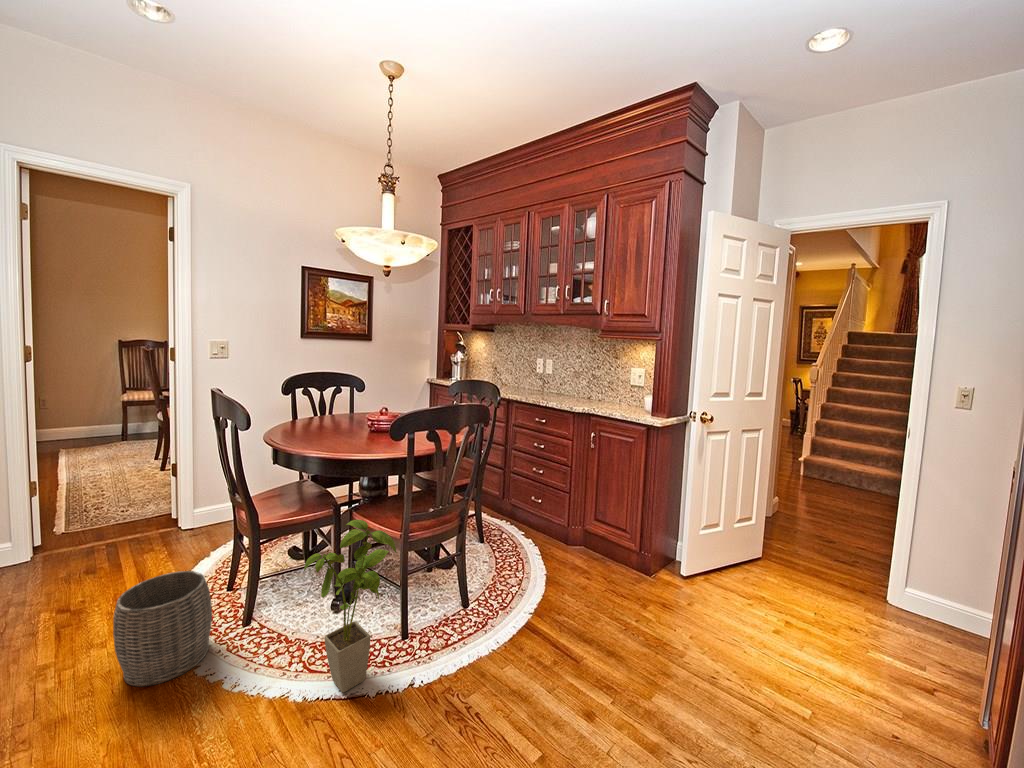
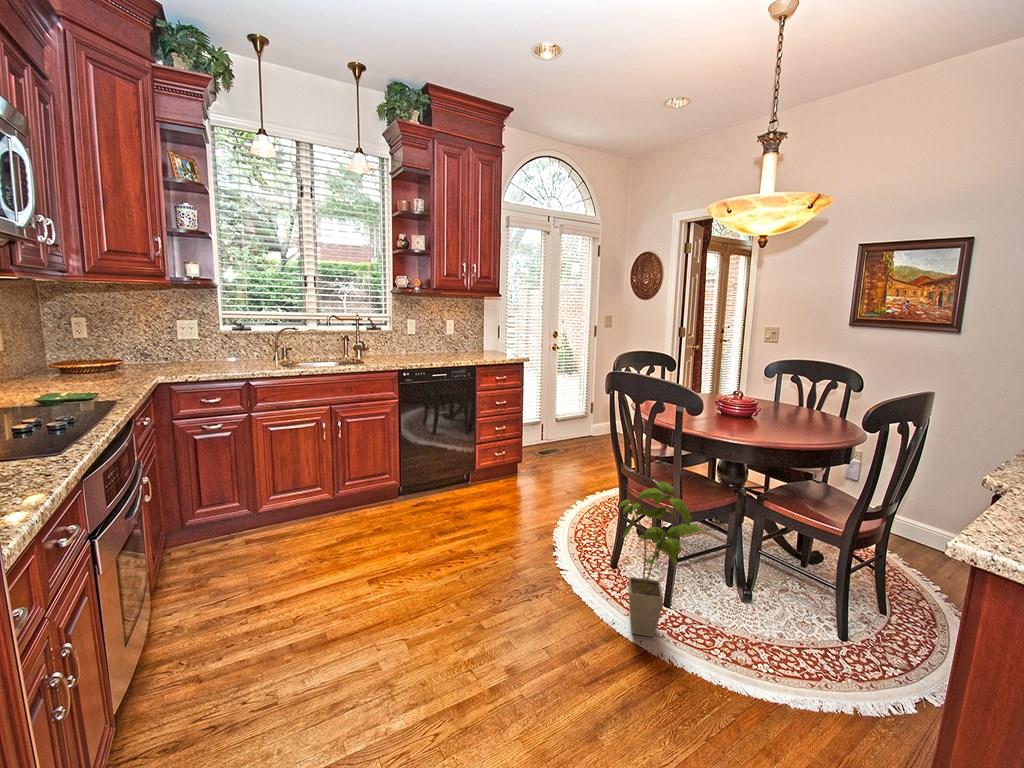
woven basket: present [113,571,212,686] -> none [521,482,577,556]

